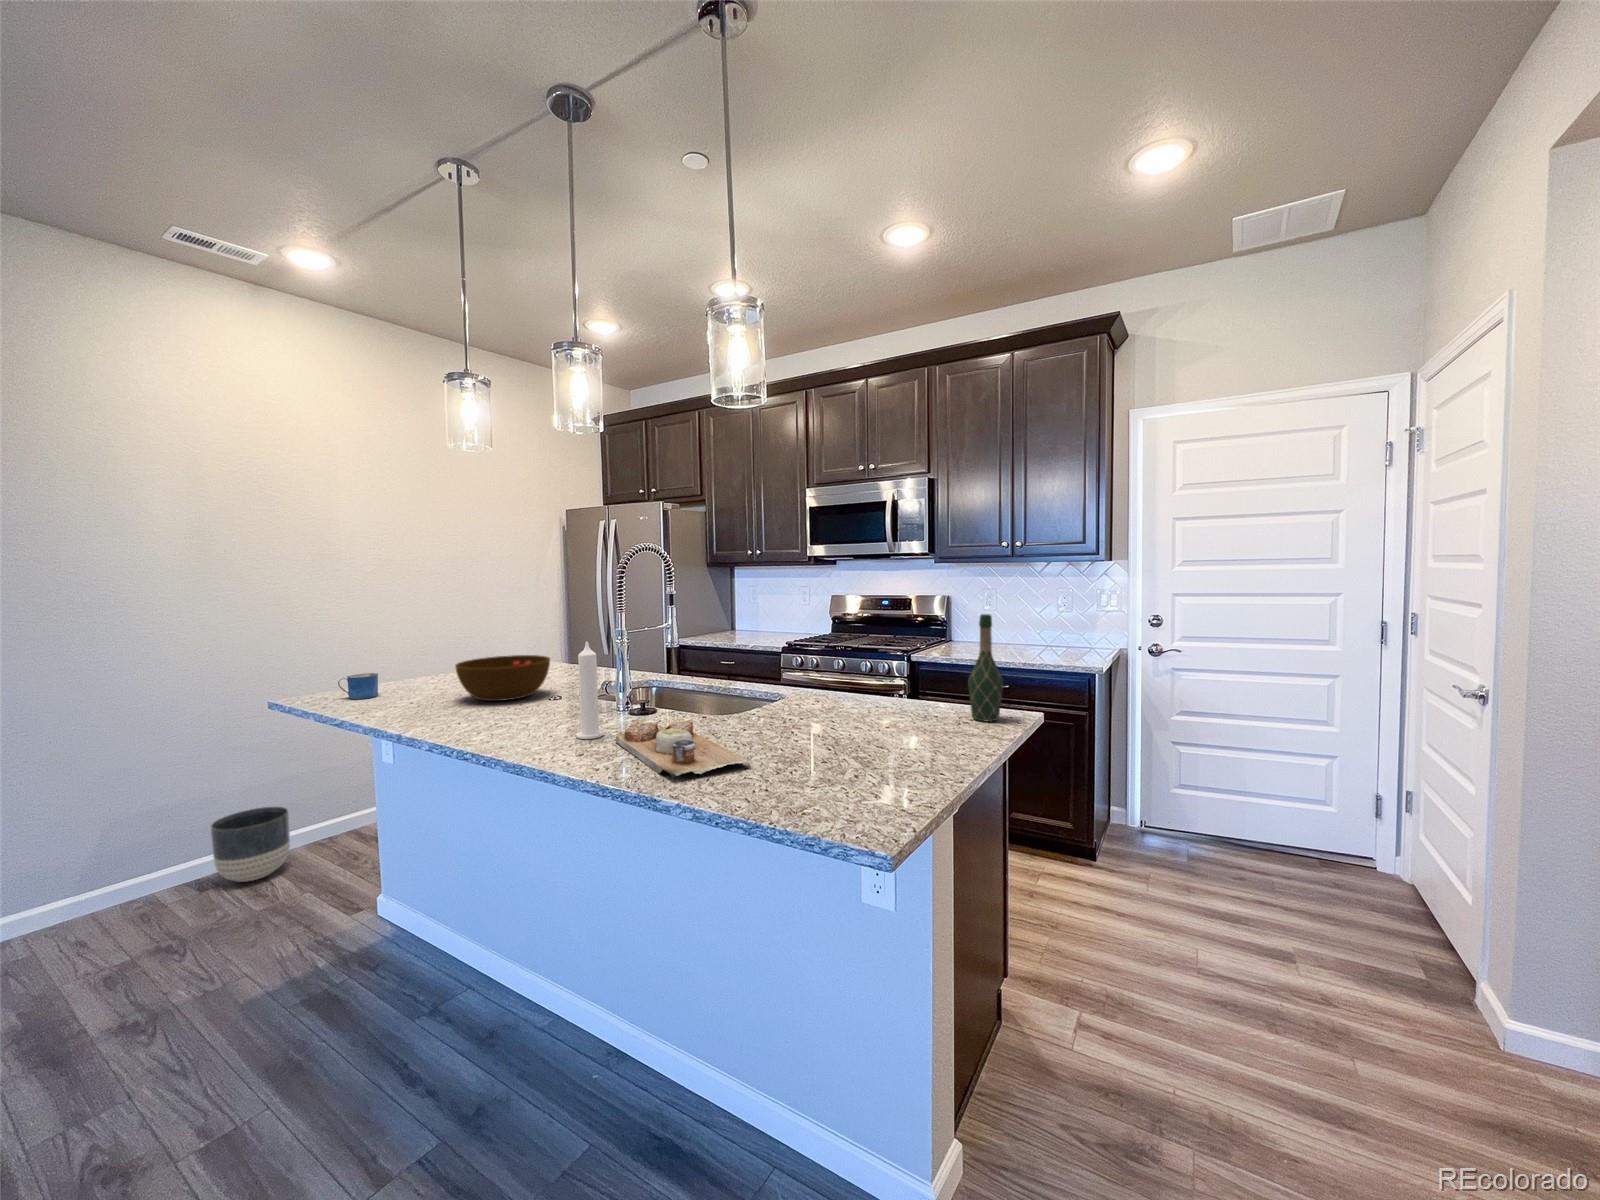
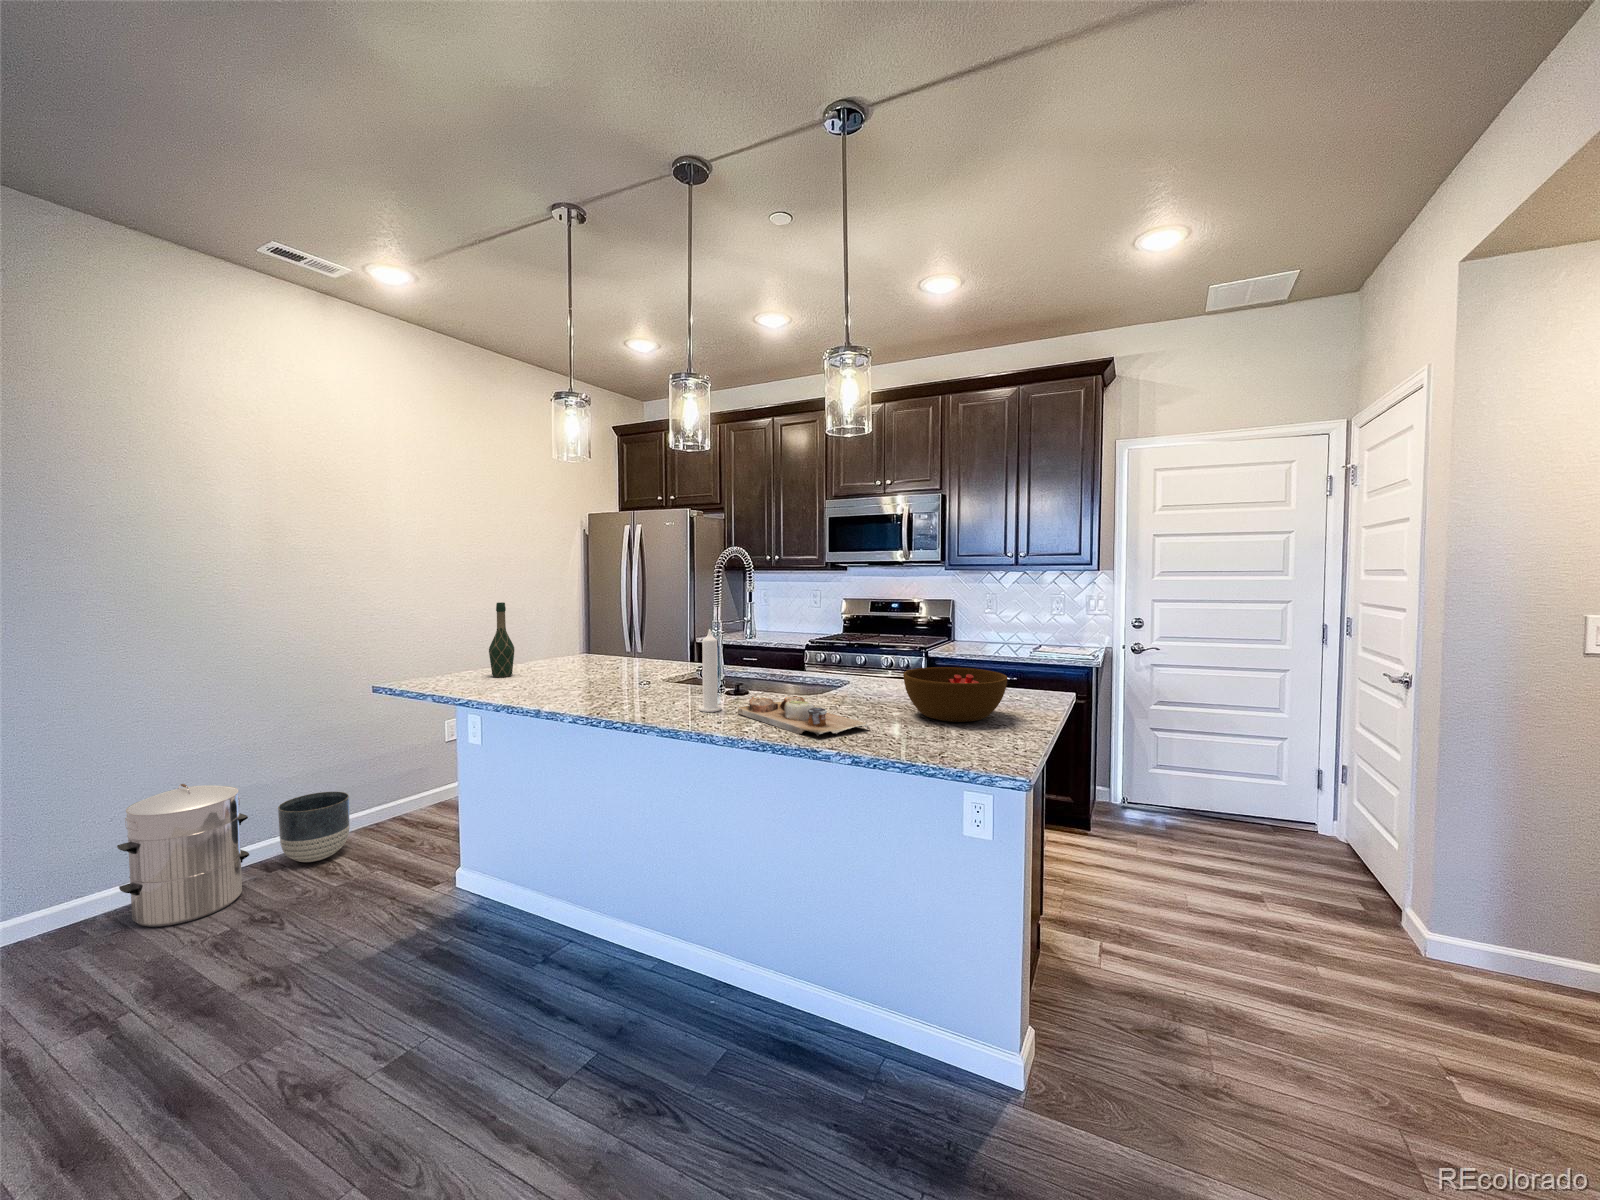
wine bottle: present [968,614,1003,721] -> present [489,602,514,677]
bowl: present [455,655,550,701] -> present [903,667,1007,722]
mug: present [338,673,378,699] -> none [440,660,475,683]
waste bin: none [22,803,172,954] -> present [117,784,249,927]

